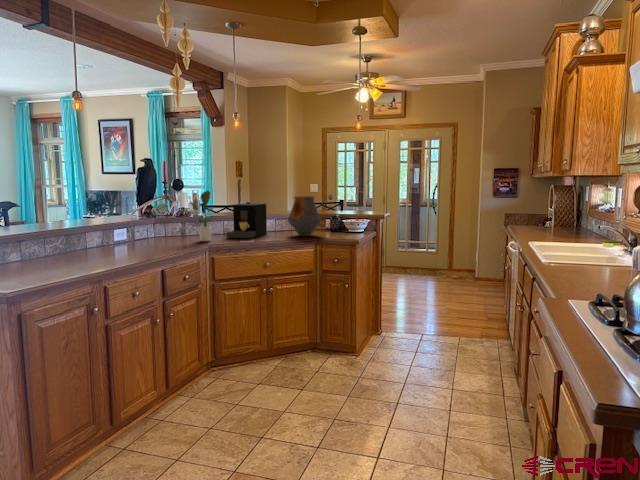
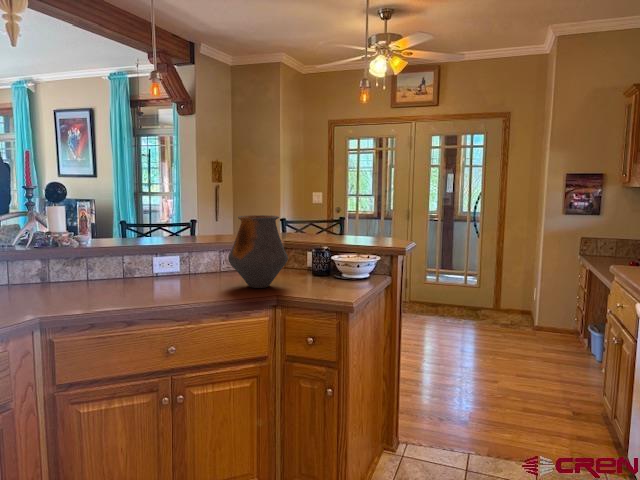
potted plant: present [191,191,214,242] -> none [28,204,85,302]
coffee maker: present [226,203,267,238] -> none [110,226,198,294]

